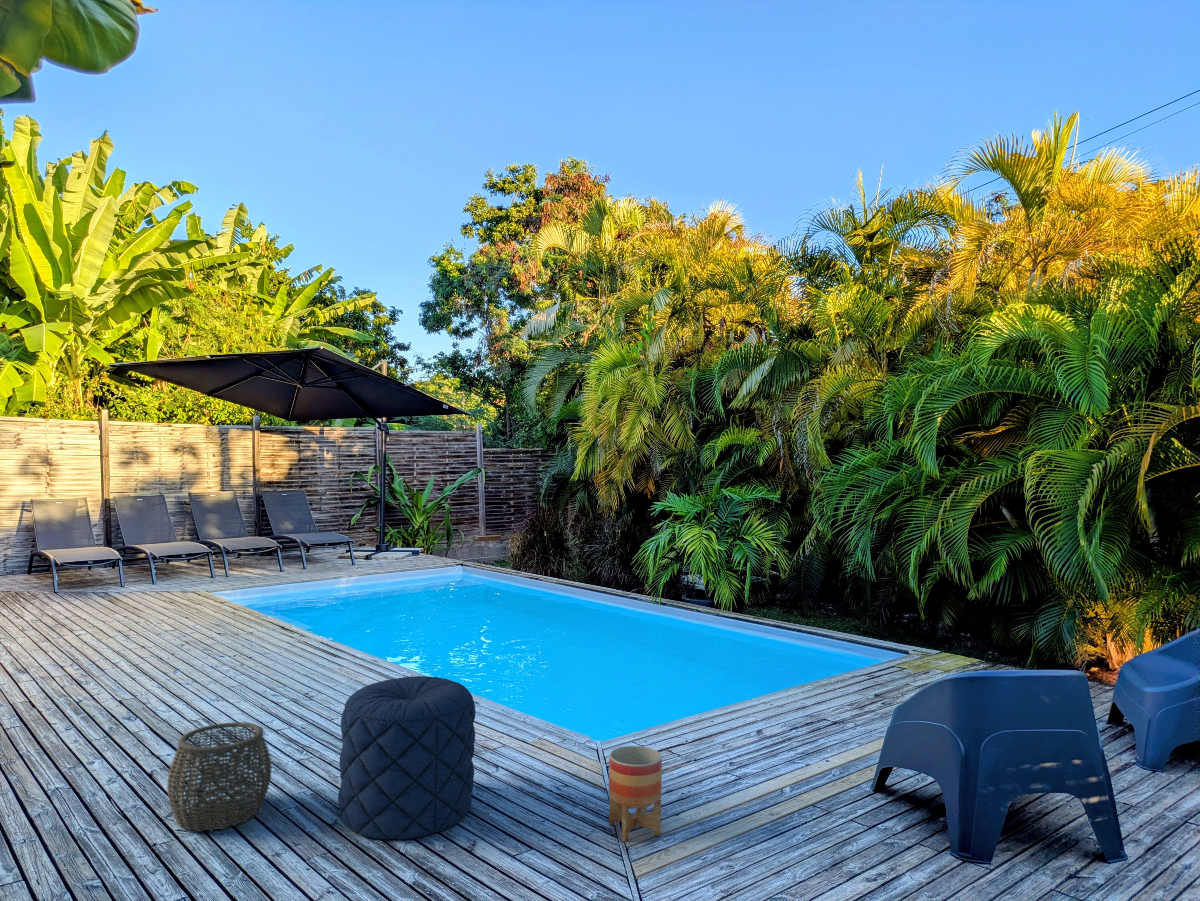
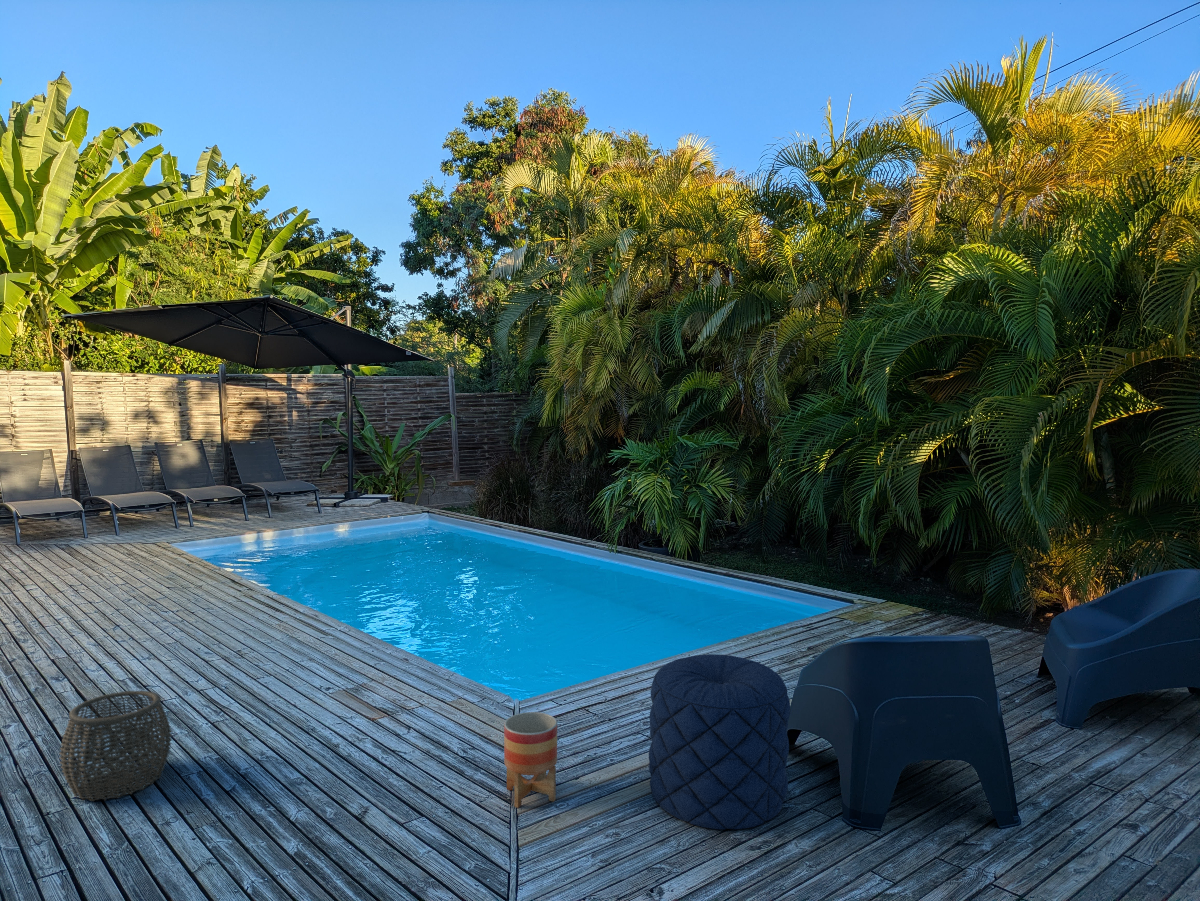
pouf: present [338,676,476,839] -> present [649,654,790,830]

